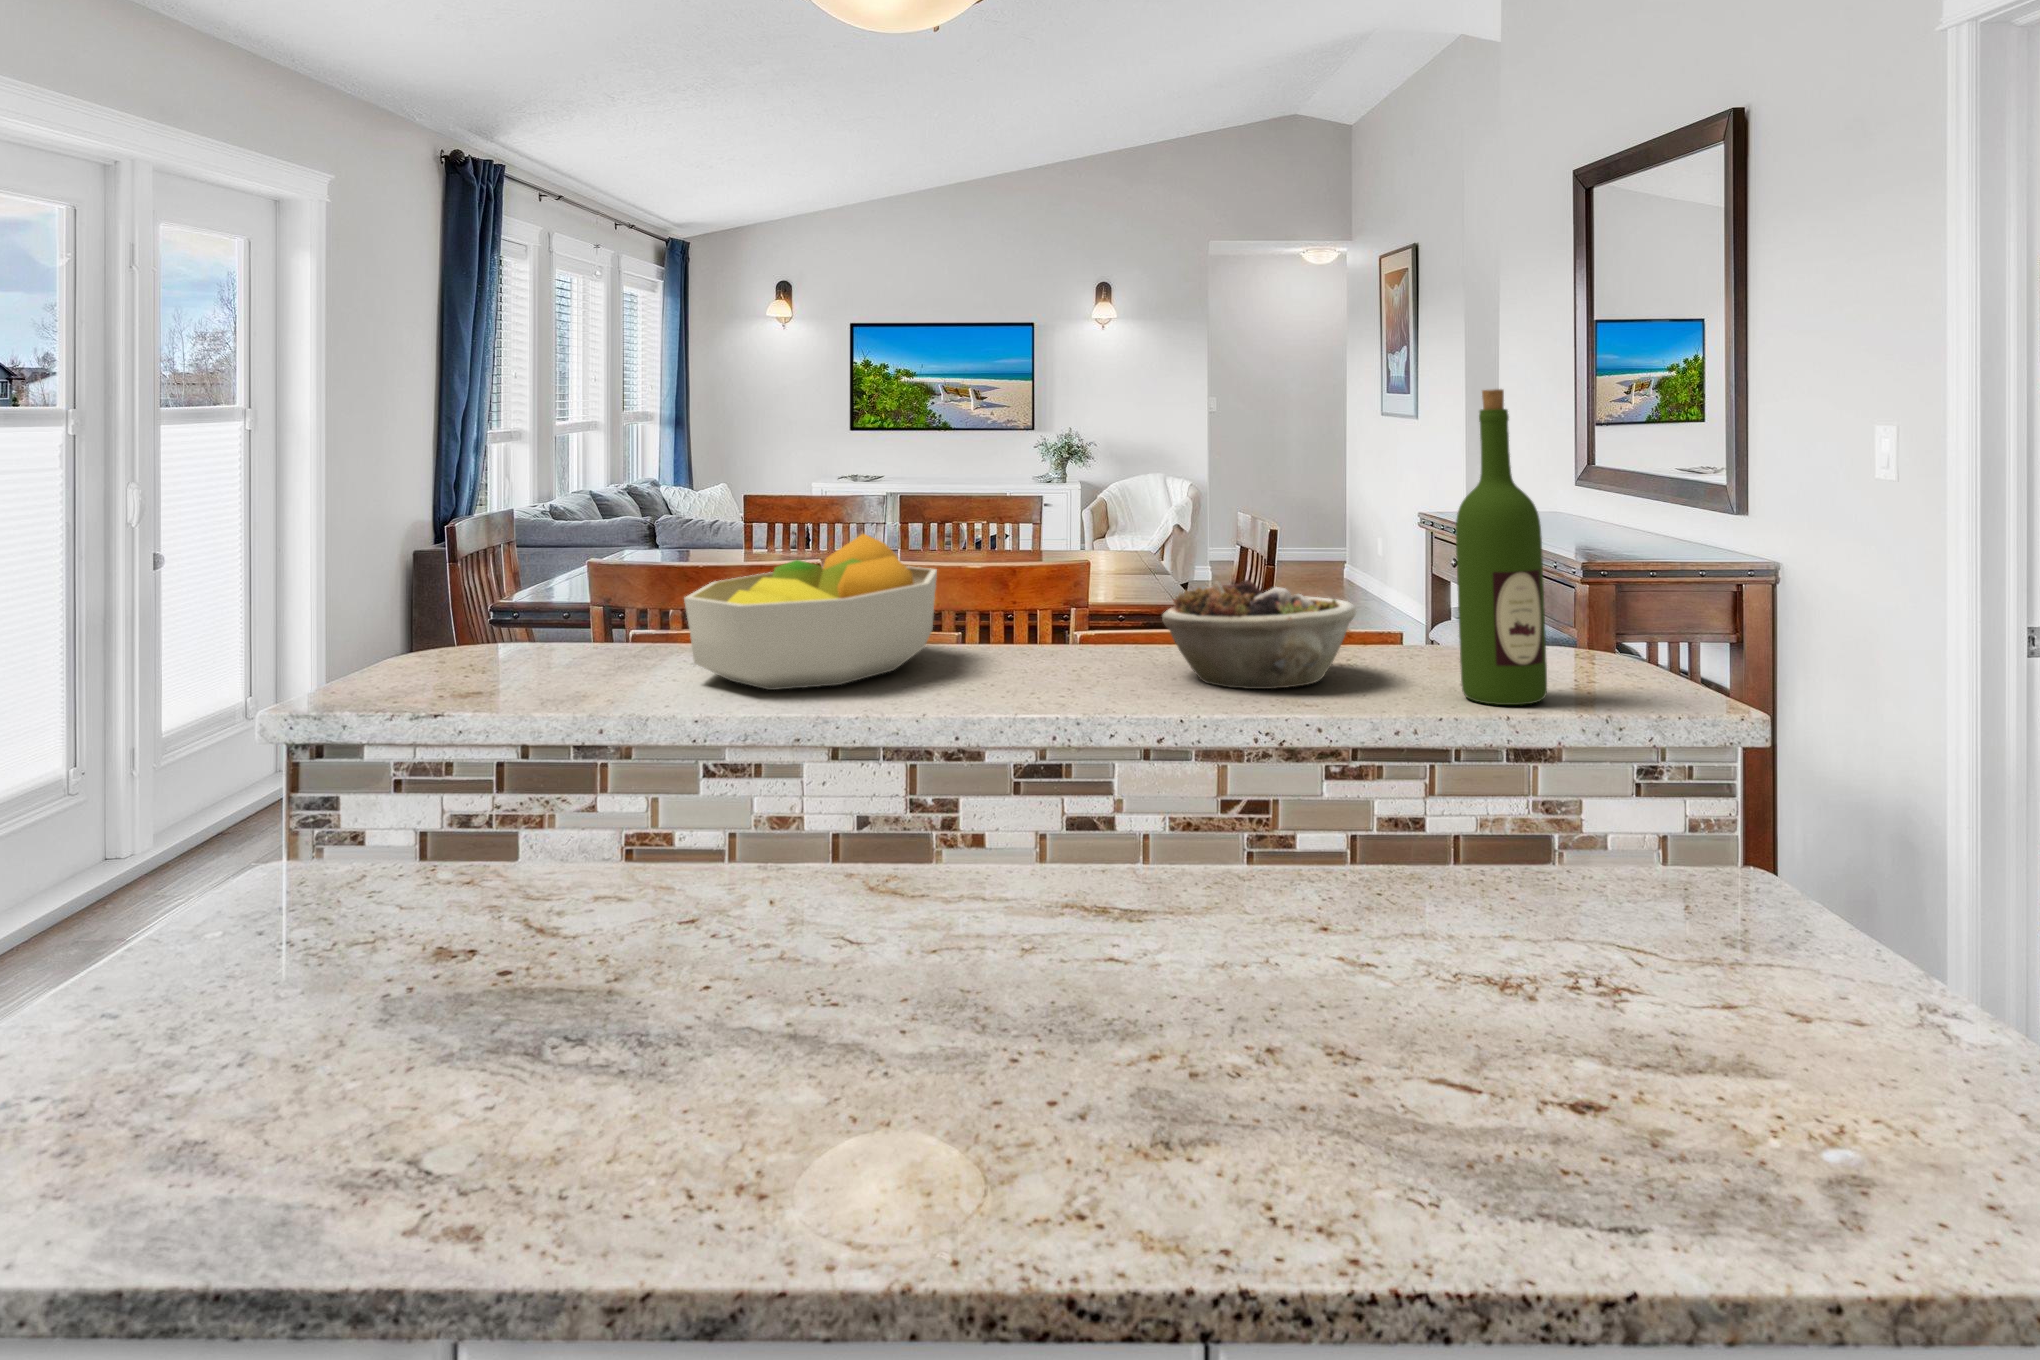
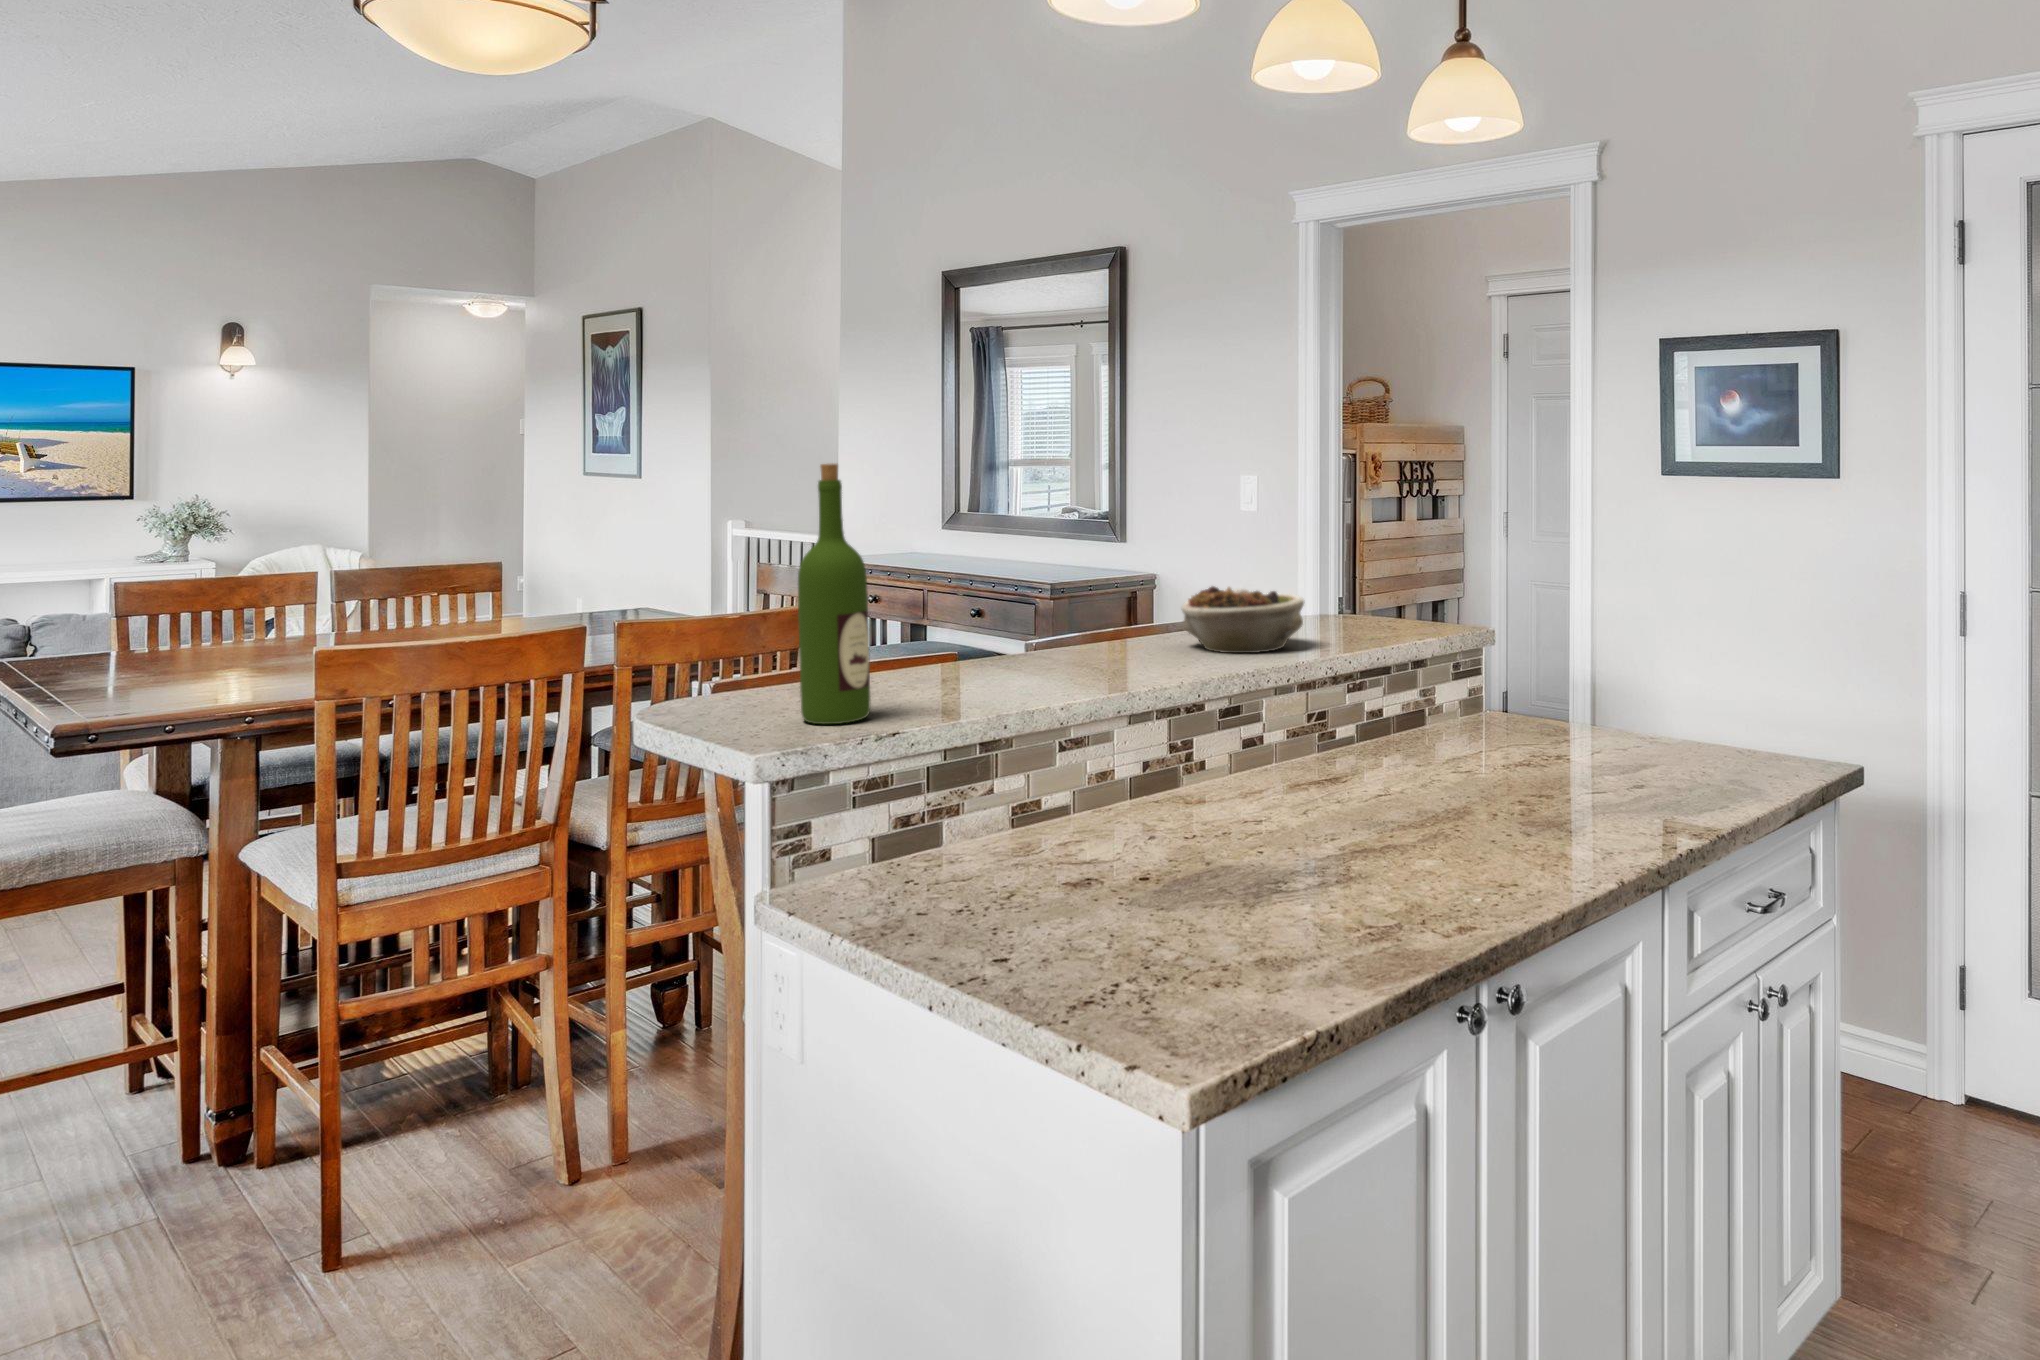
wine bottle: present [1456,389,1547,705] -> present [798,463,870,724]
fruit bowl: present [684,534,937,690] -> none [901,573,1090,692]

